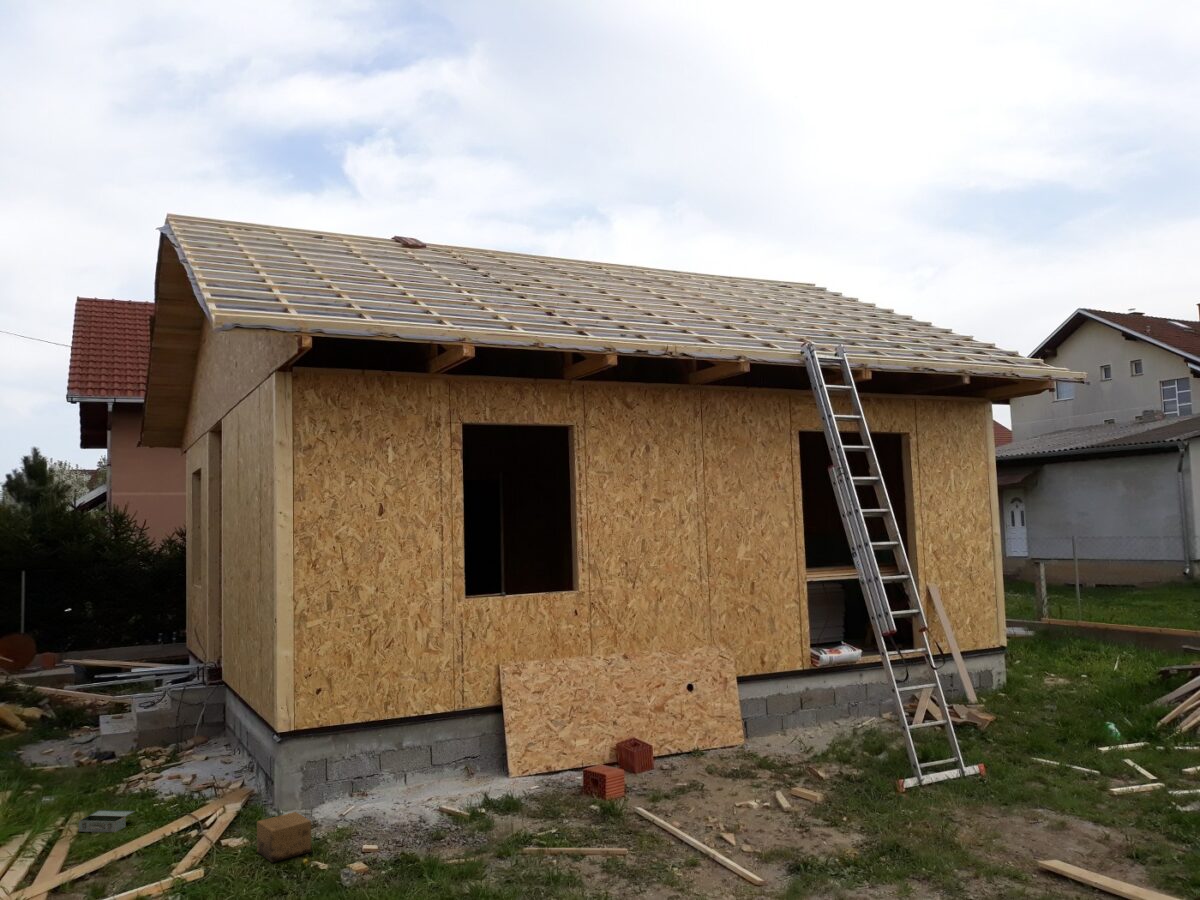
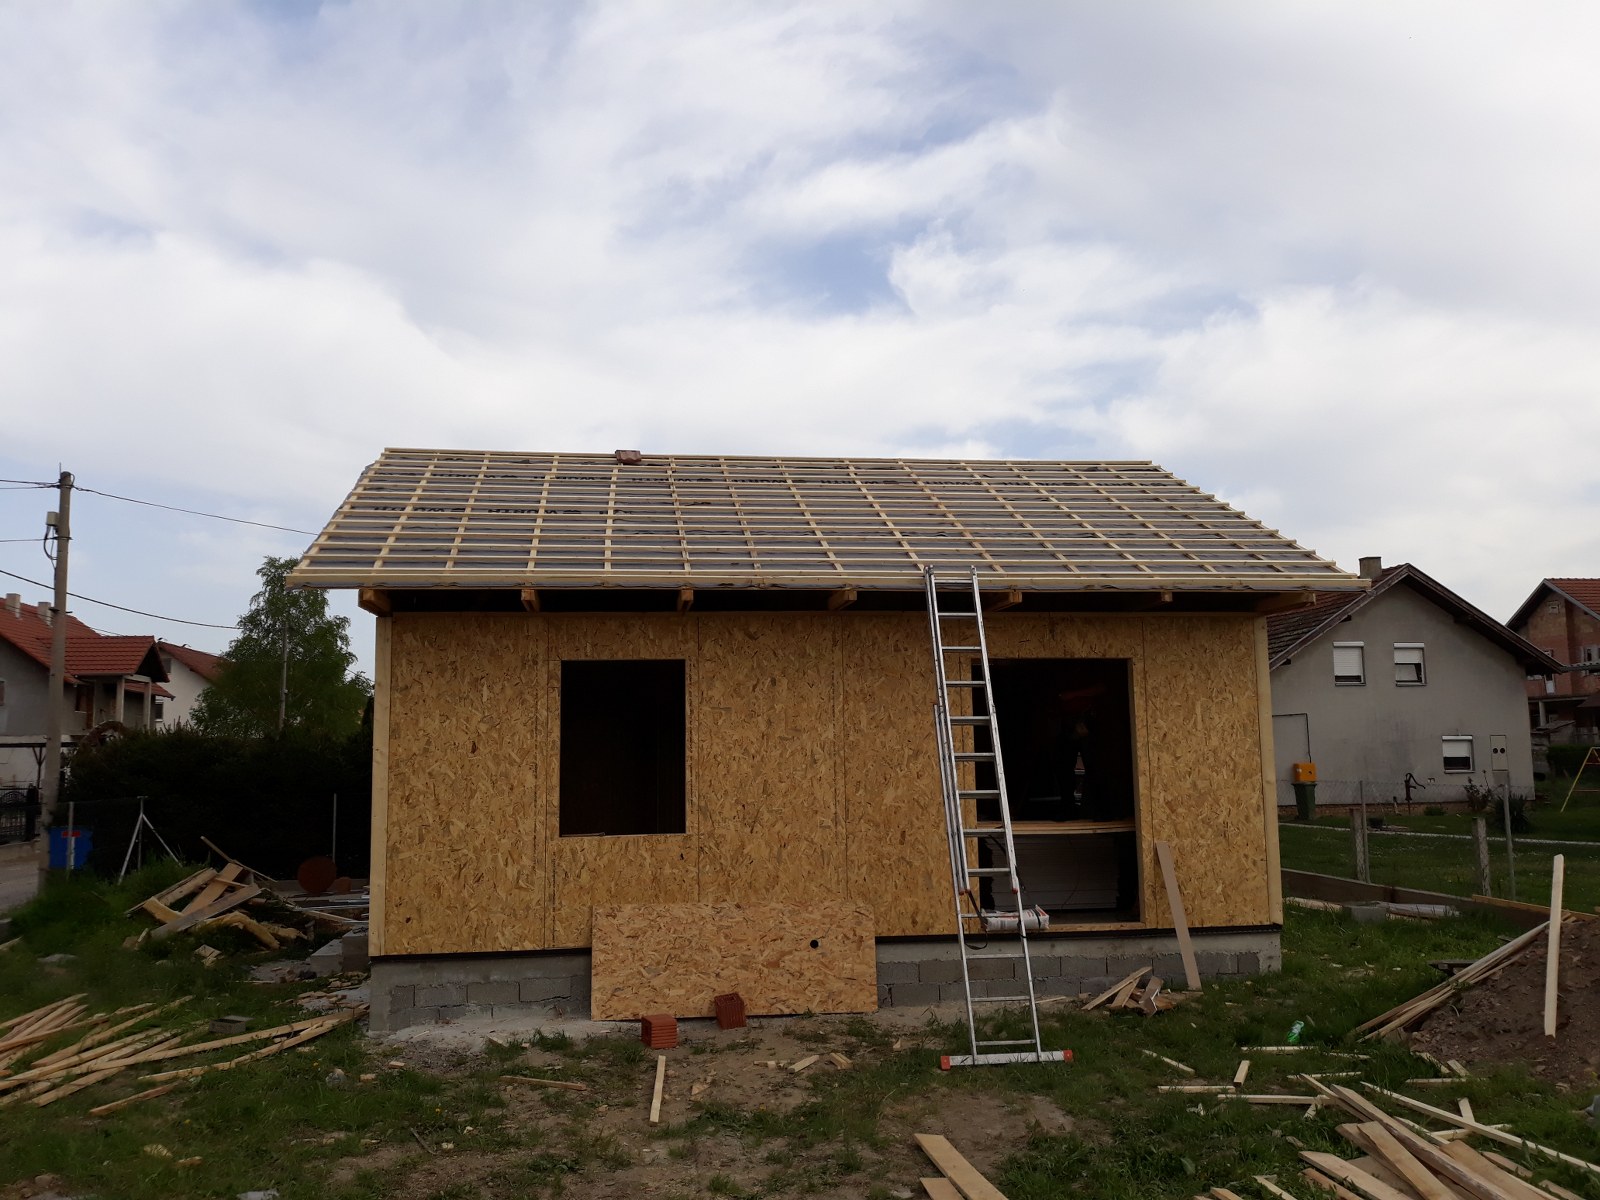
cardboard box: present [257,812,311,863] -> none [314,1026,353,1067]

